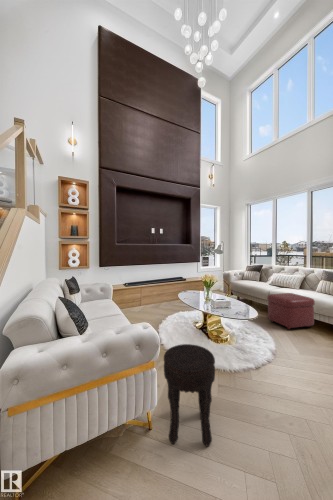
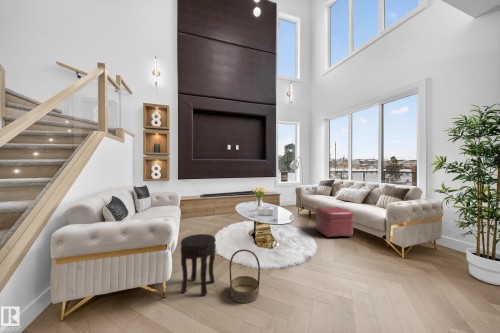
basket: none [241,368,289,455] -> present [229,249,260,303]

